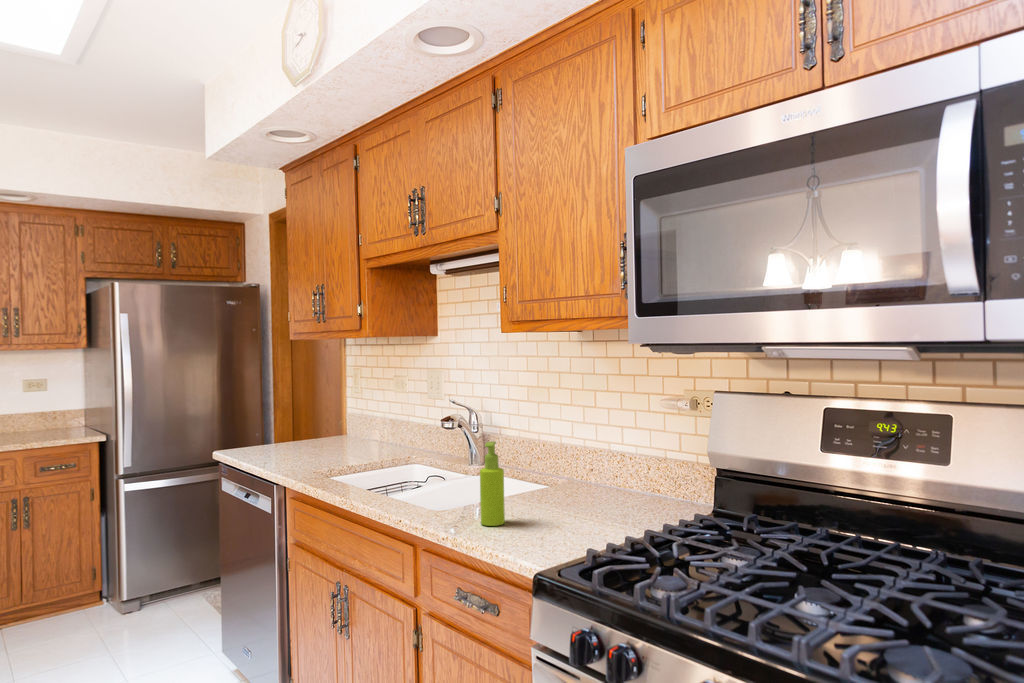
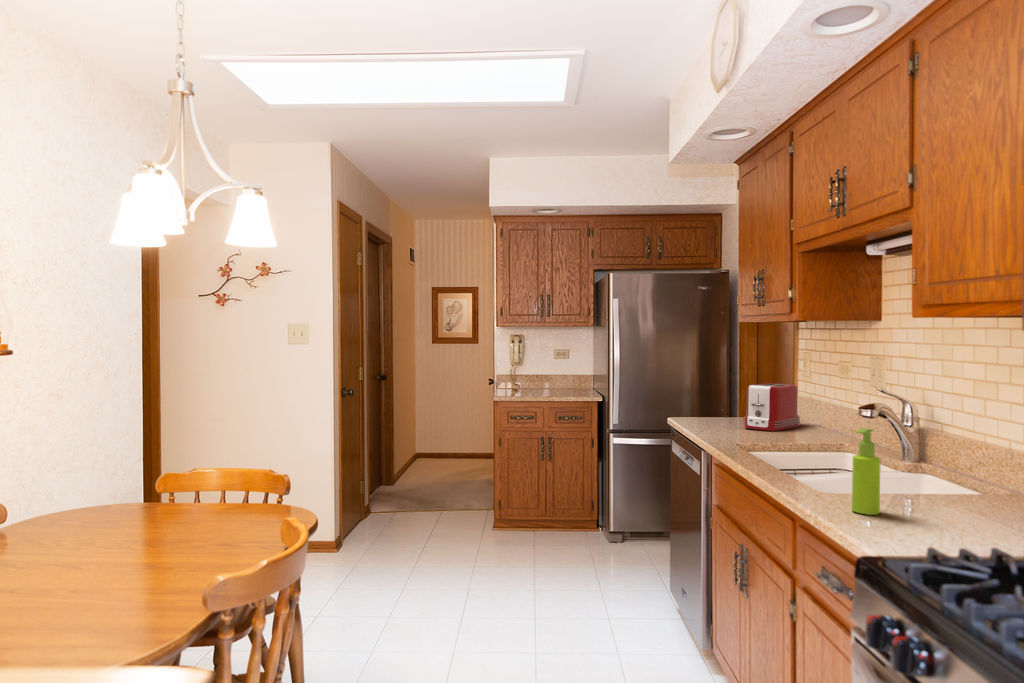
toaster: none [306,402,359,453] -> present [743,383,800,431]

